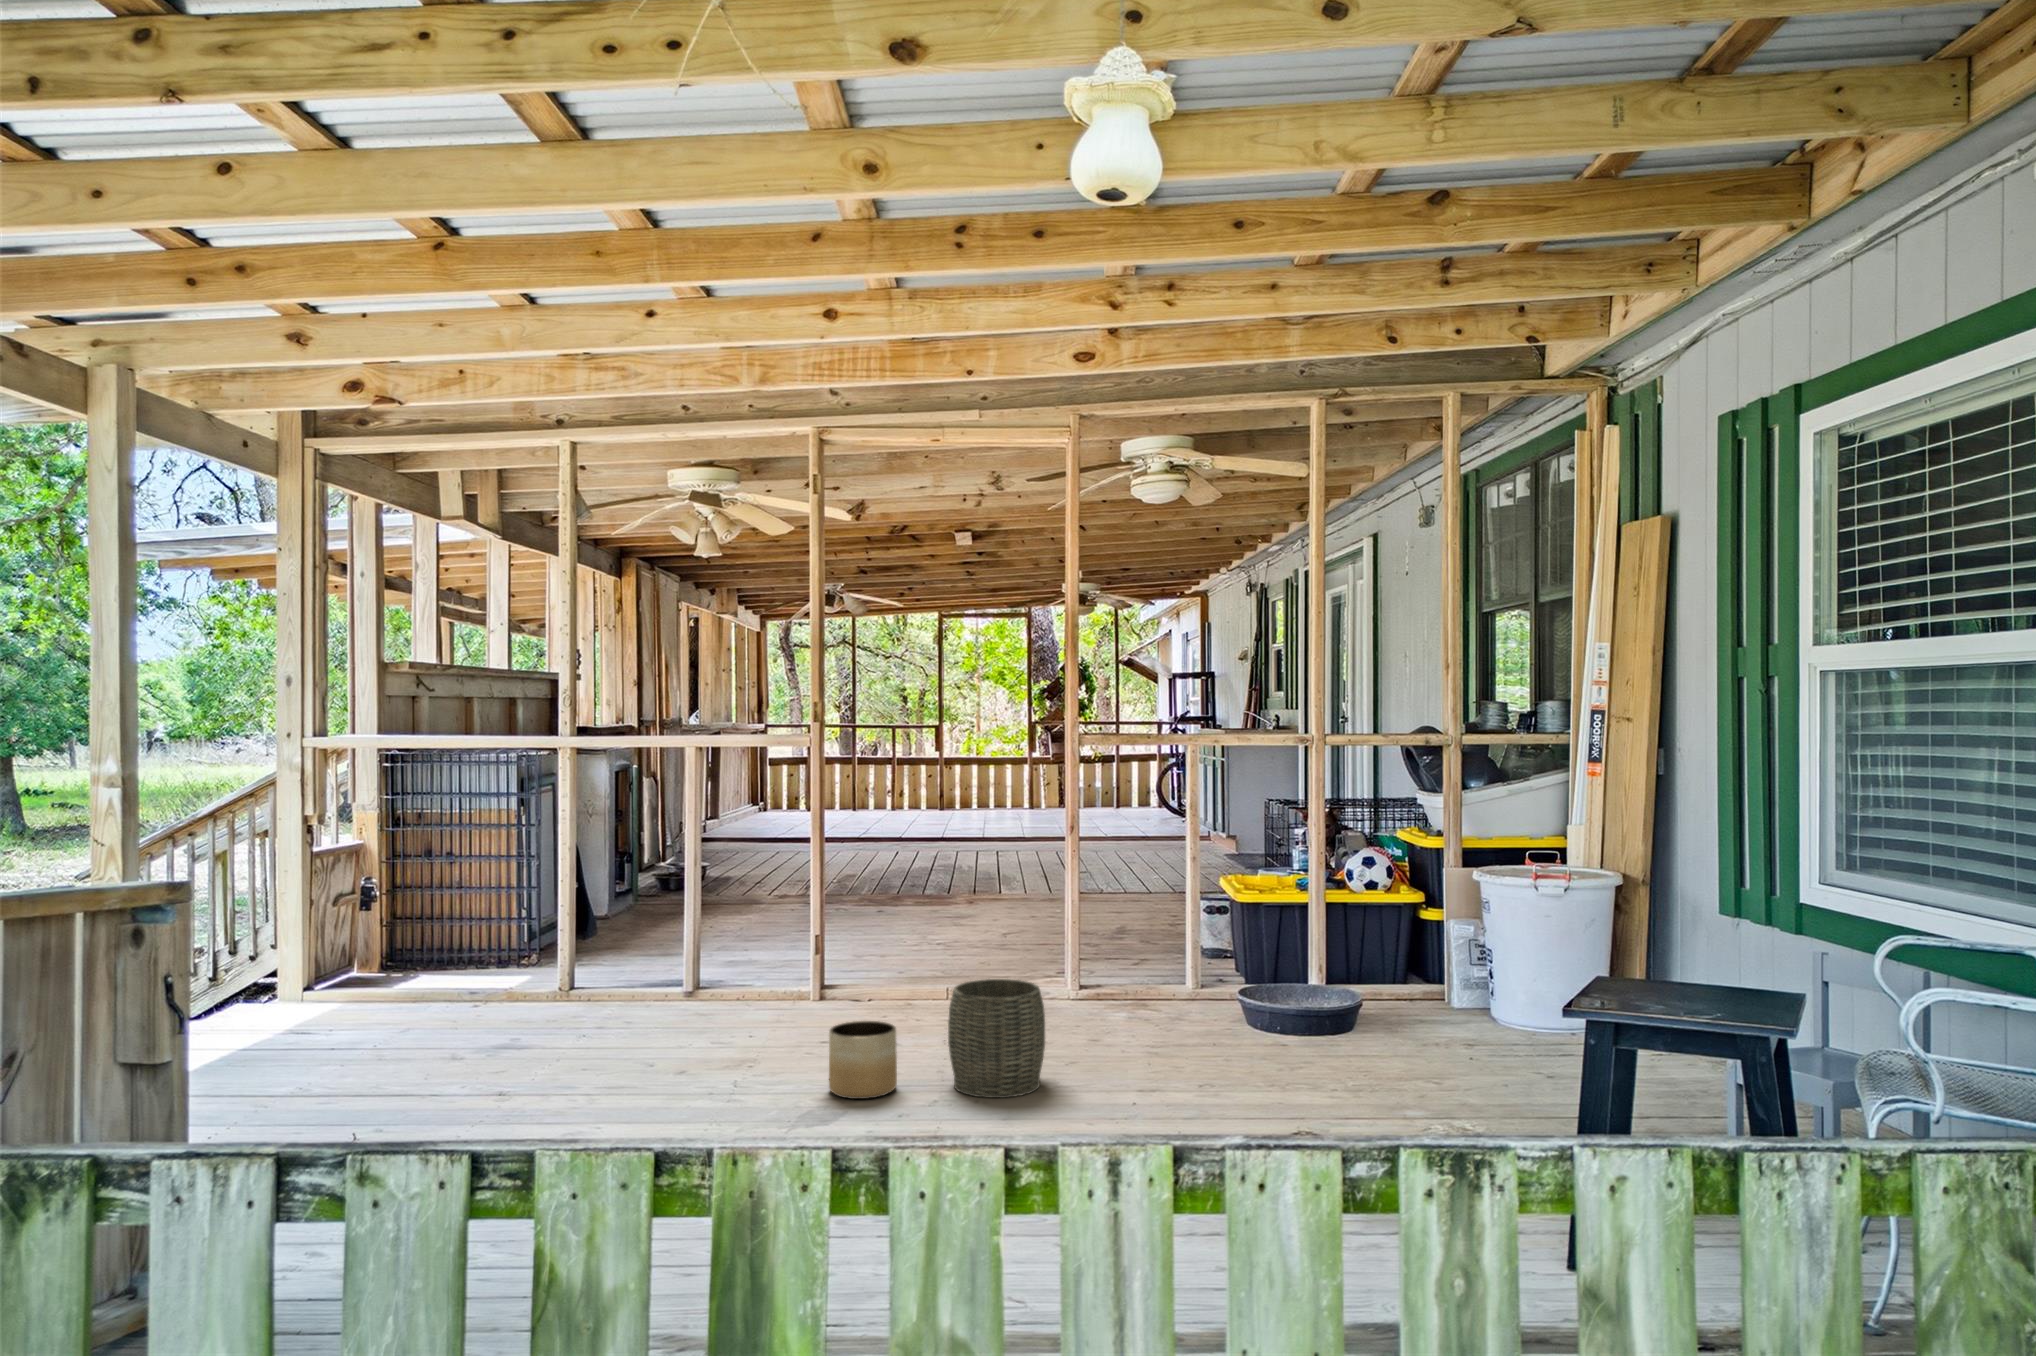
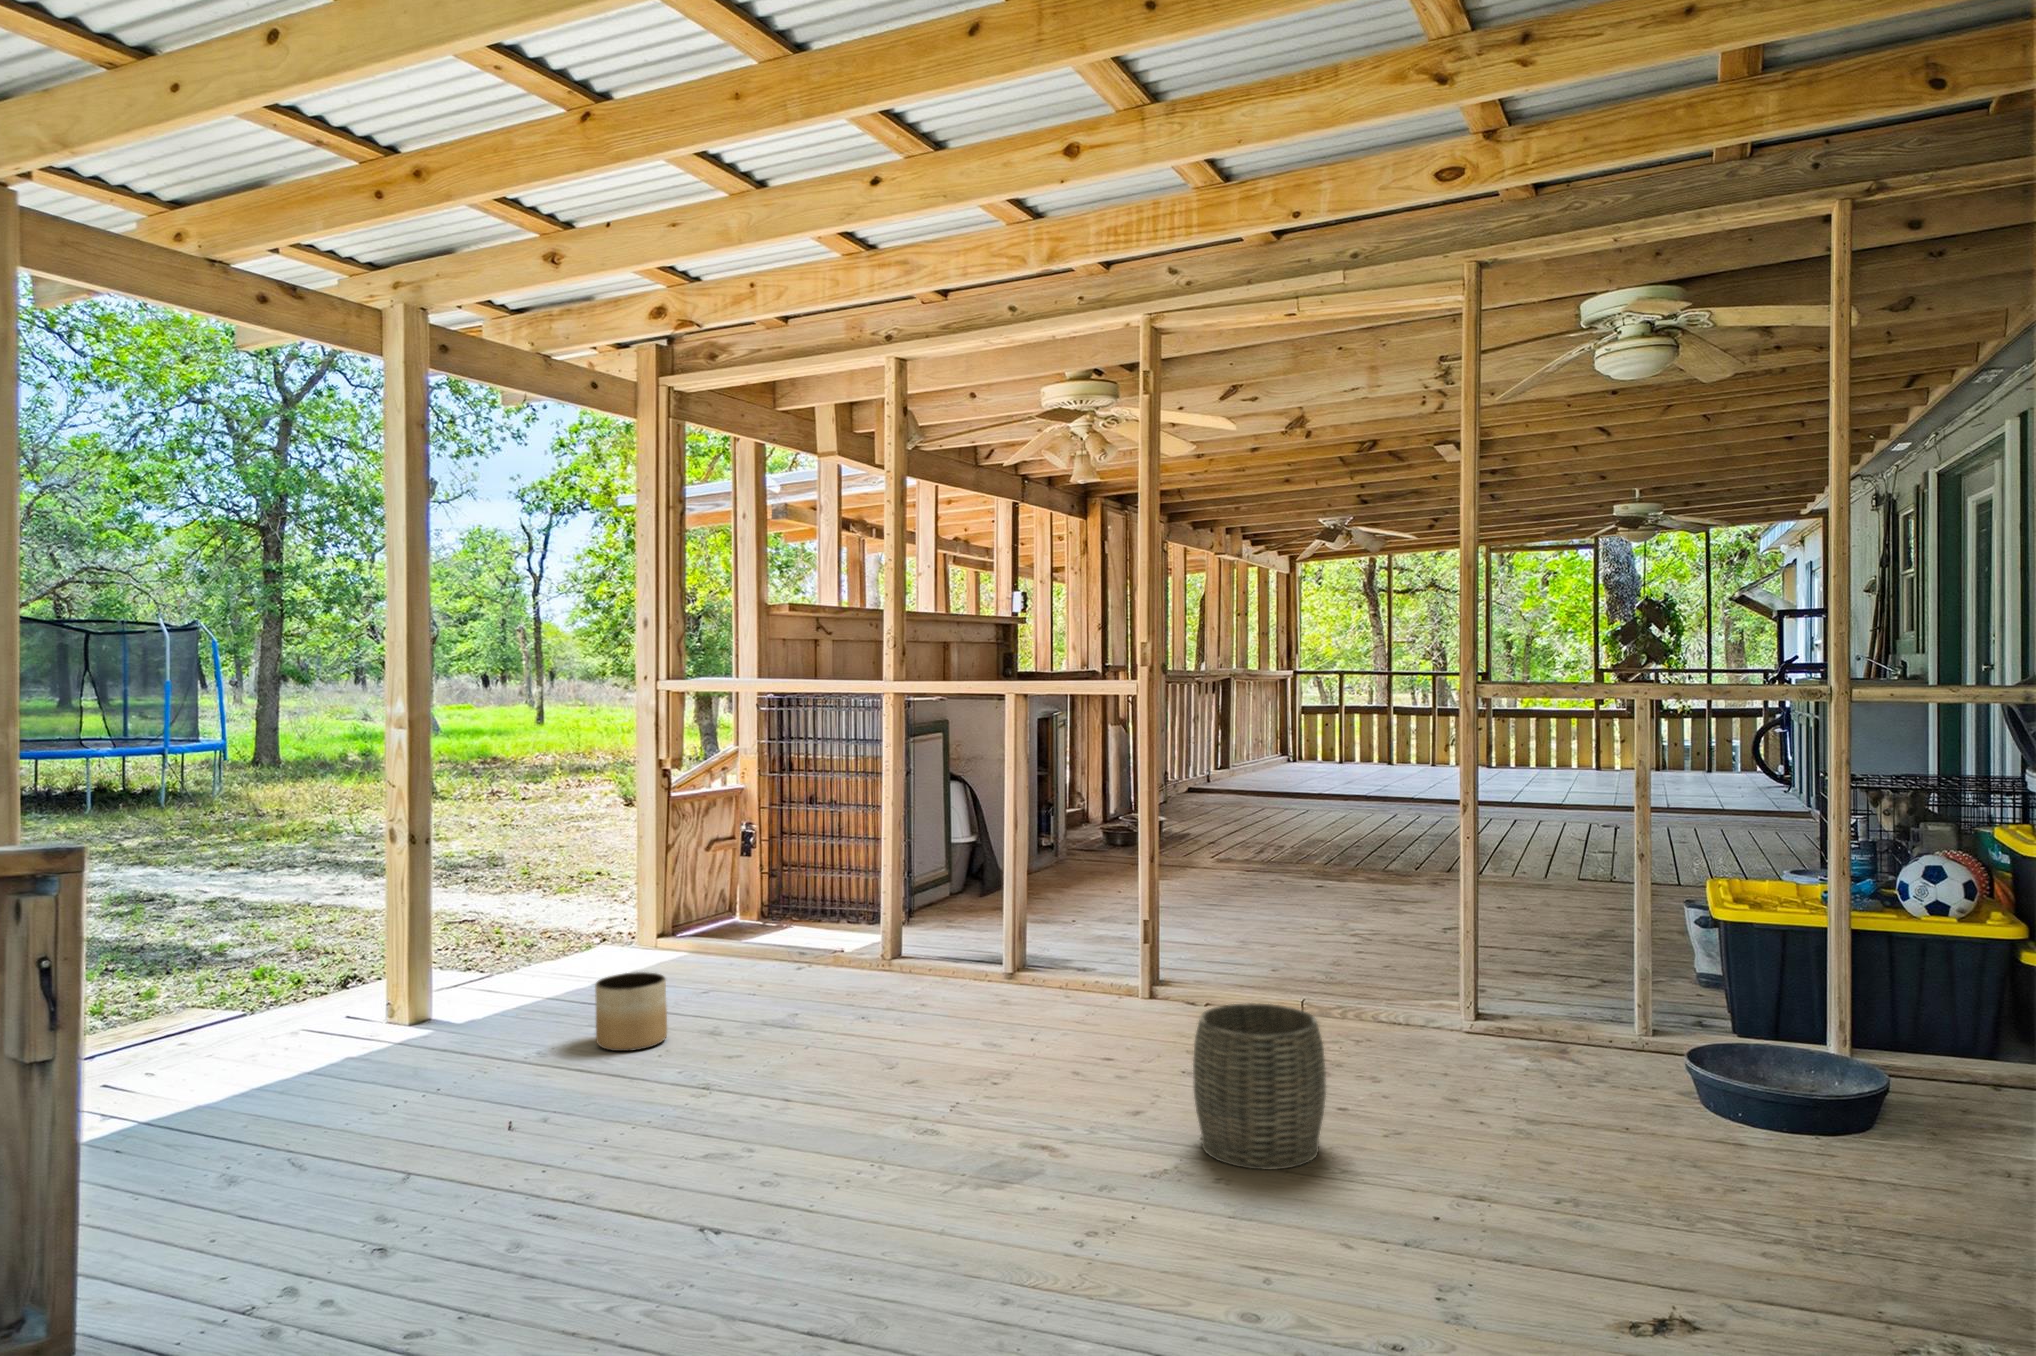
planter: present [829,1021,897,1099] -> present [595,972,667,1051]

